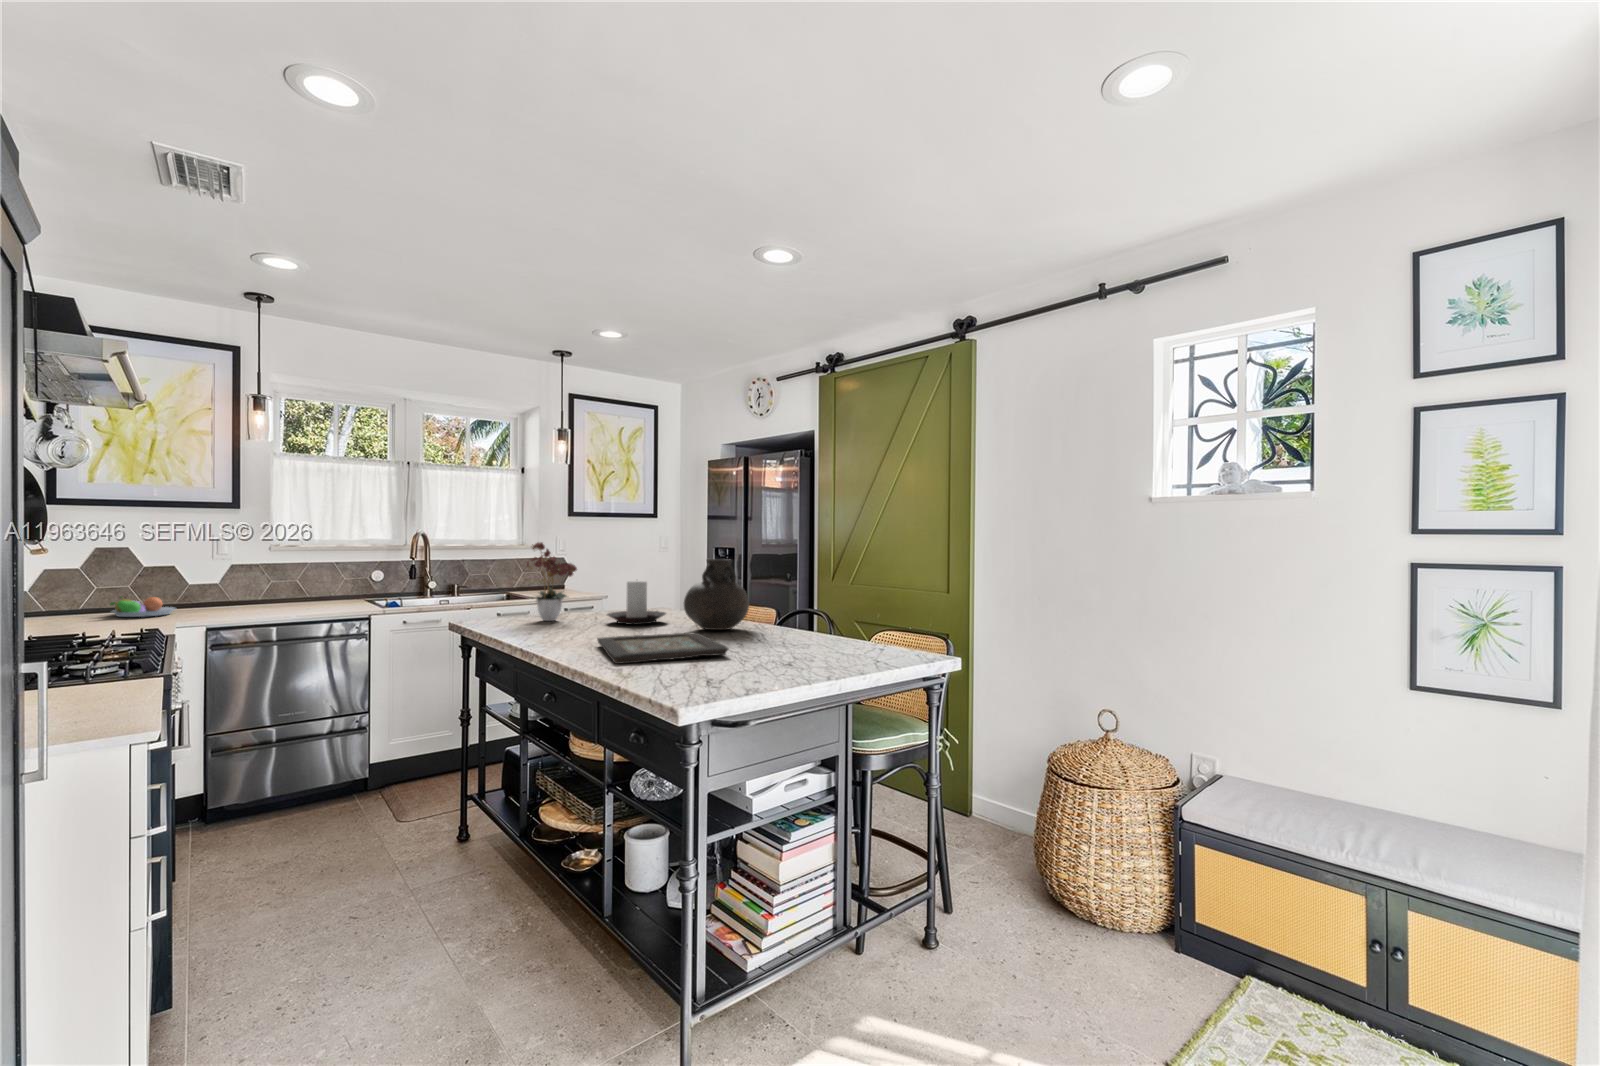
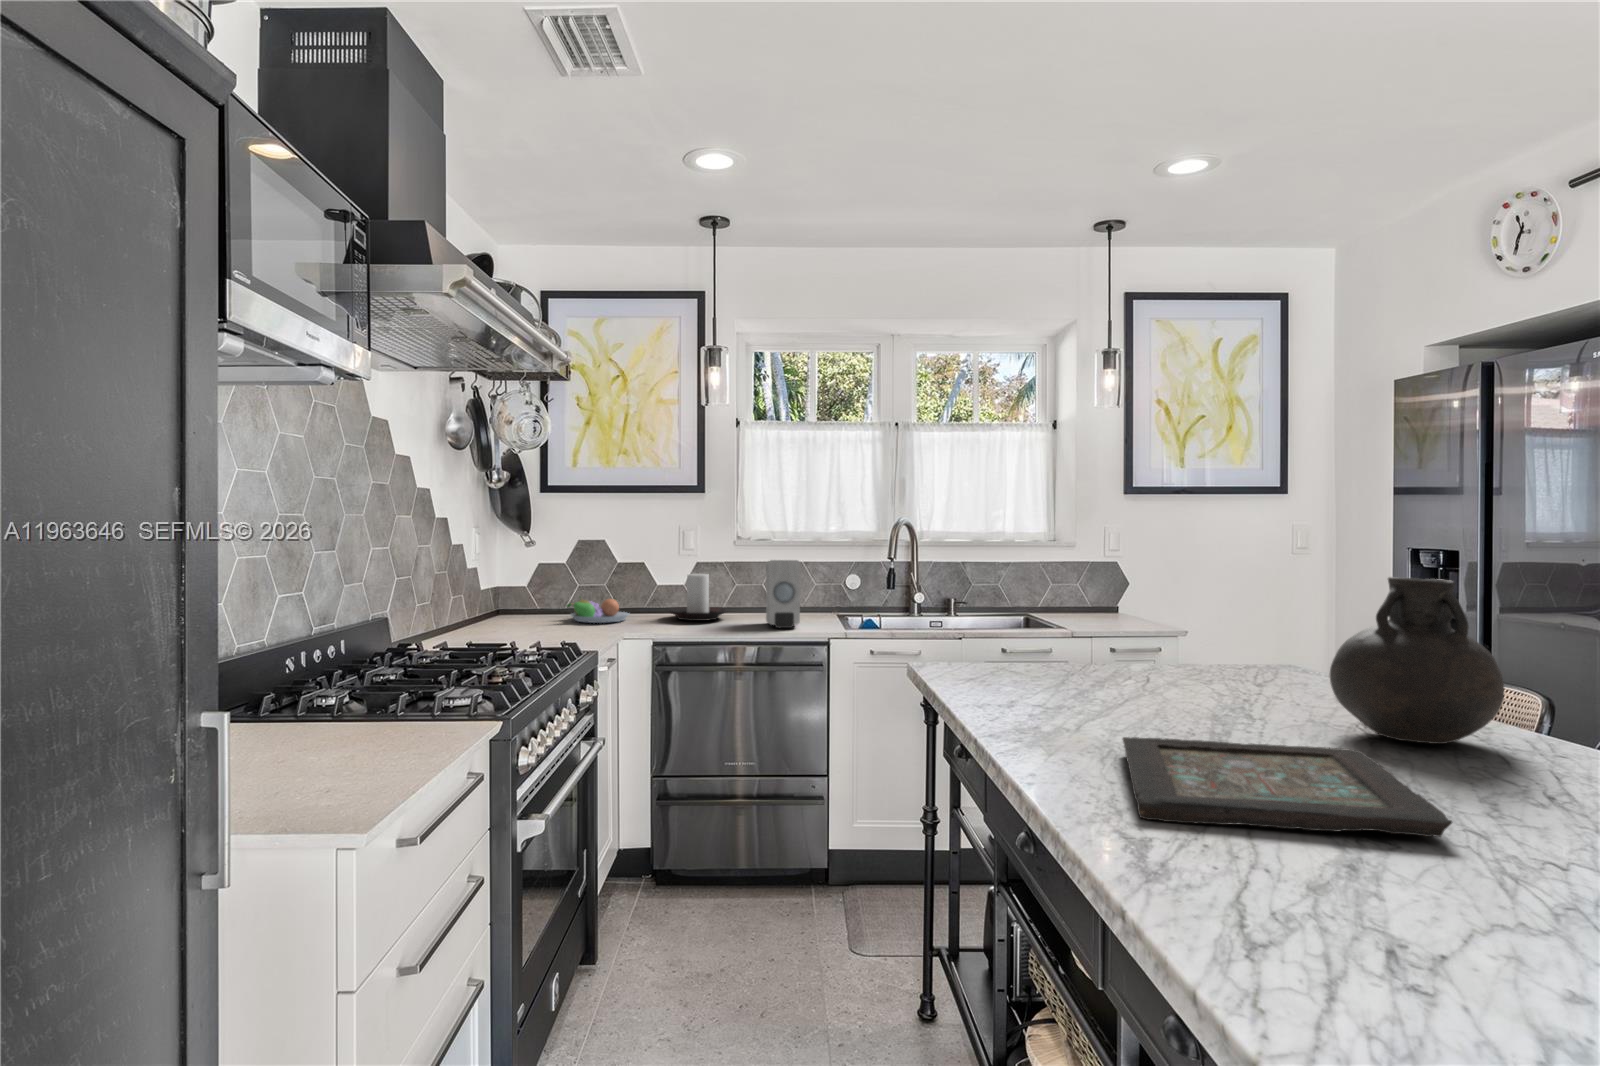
flower arrangement: present [527,542,577,621] -> none [1017,529,1121,679]
soap dispenser: none [310,561,343,610] -> present [766,560,800,628]
candle holder: present [607,581,666,625] -> present [667,574,729,621]

